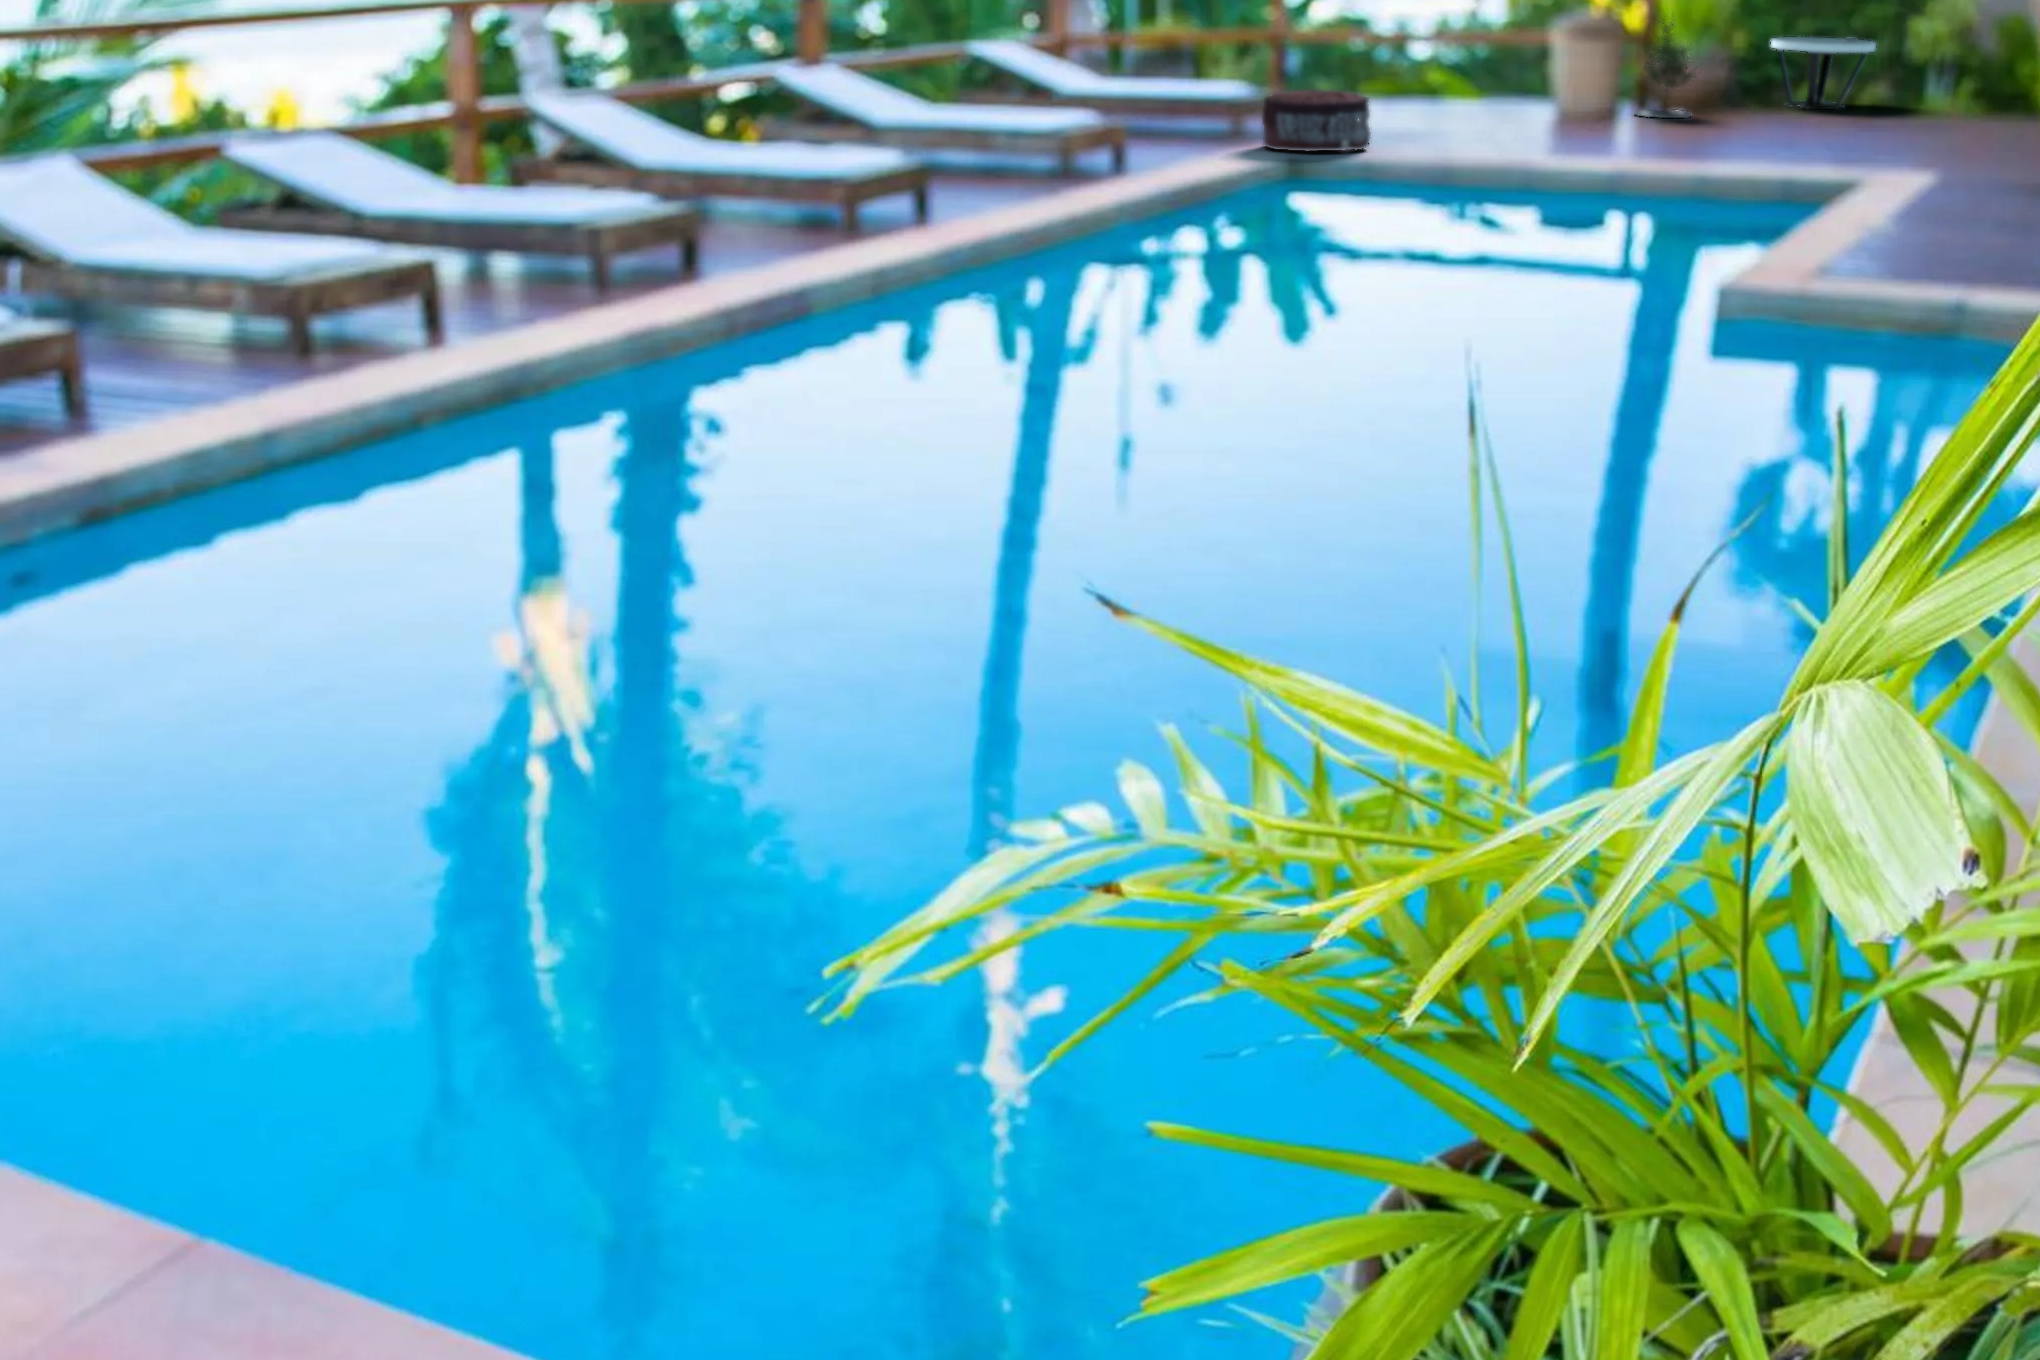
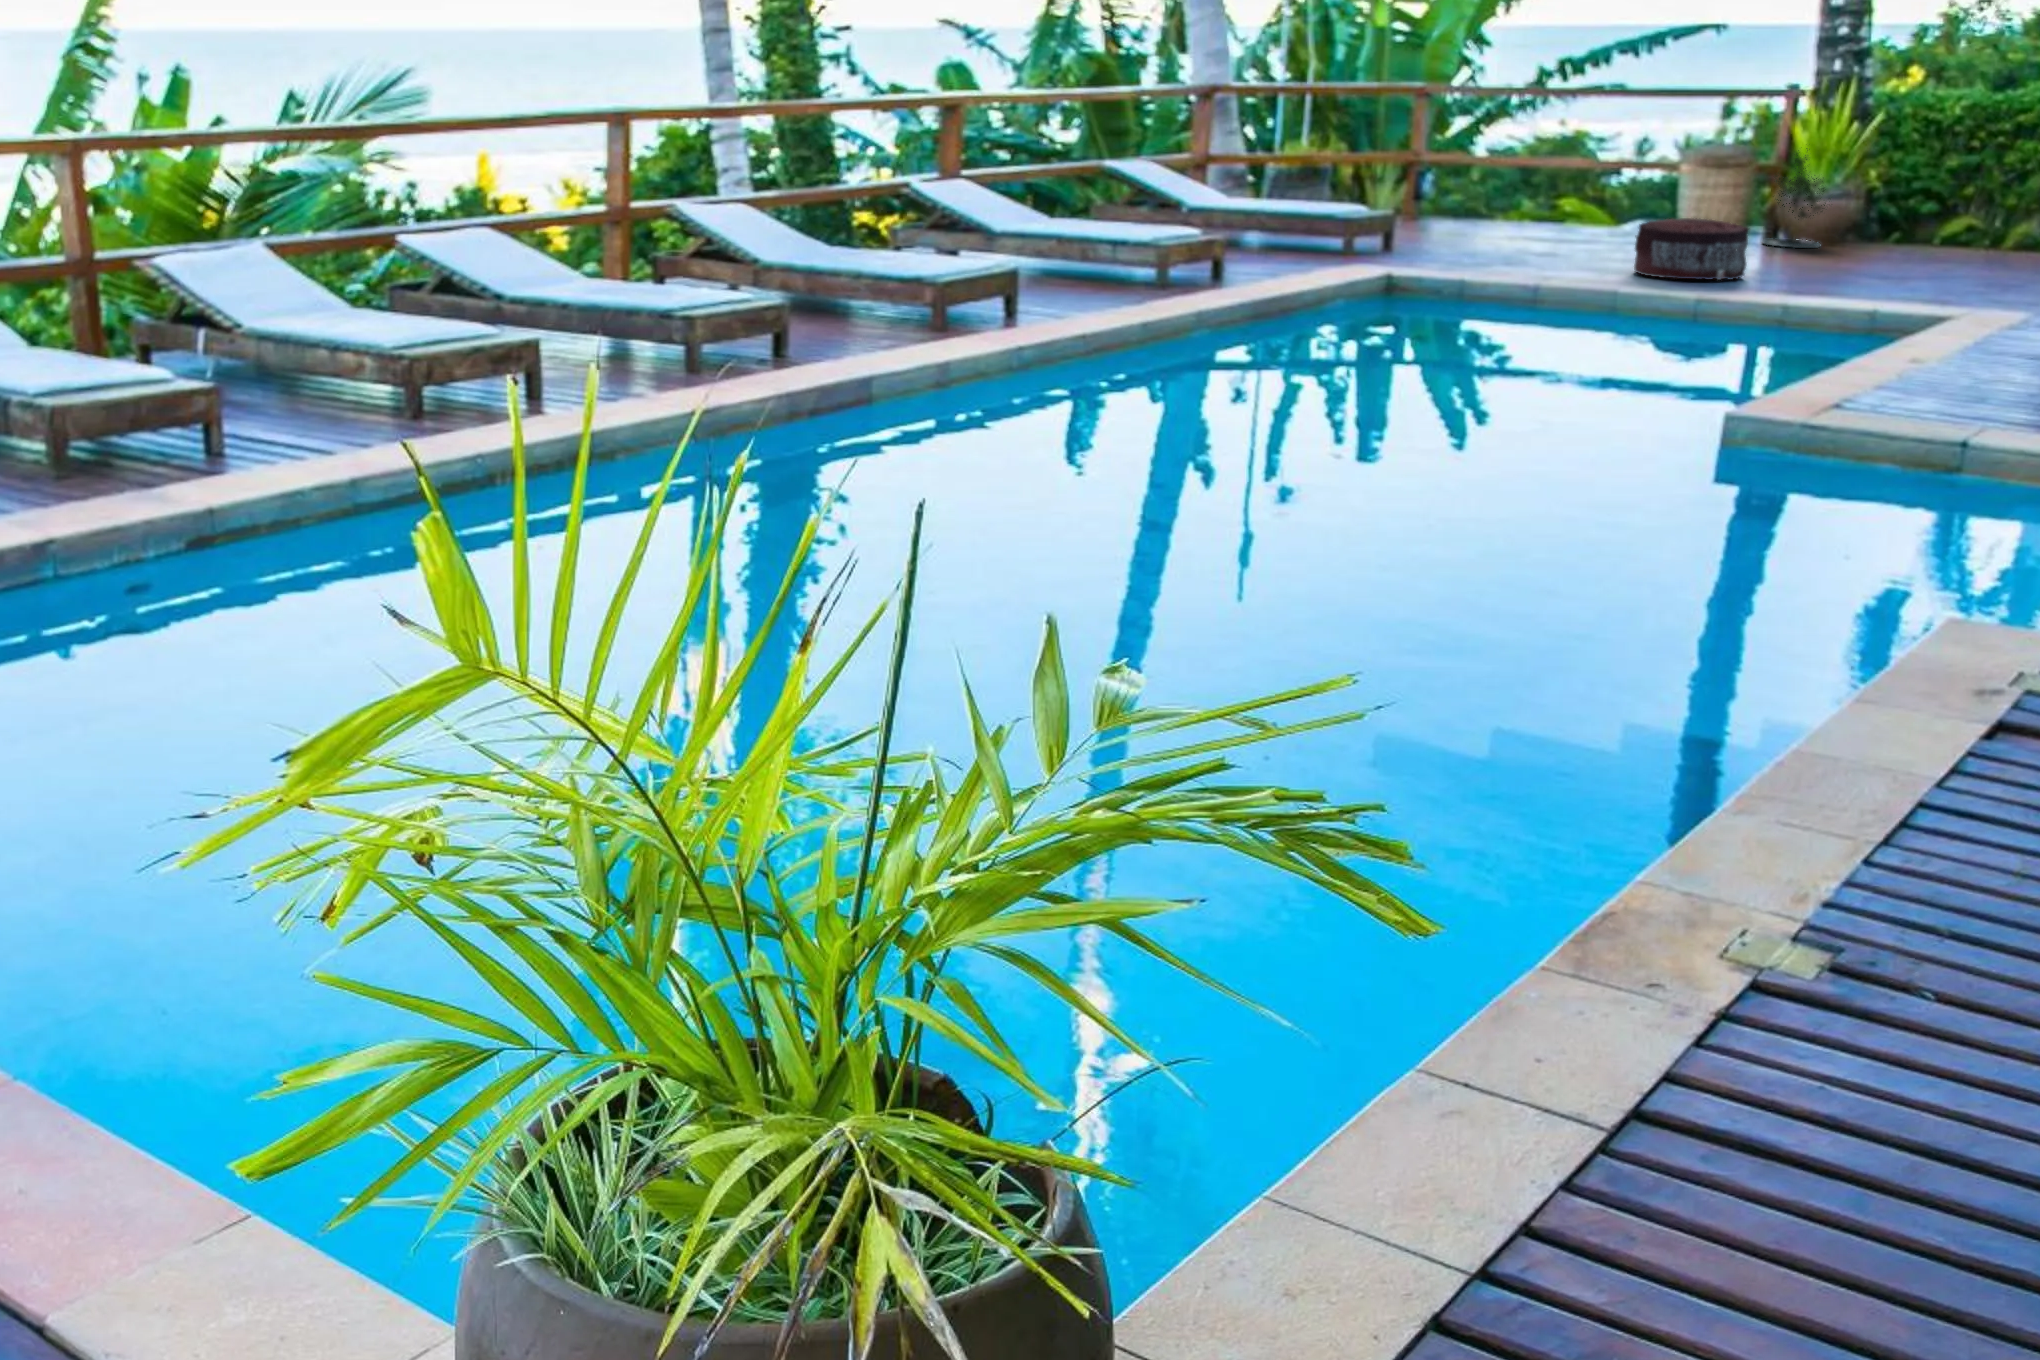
side table: present [1771,37,1876,109] -> none [1914,172,2024,244]
pouf: present [1262,89,1370,151] -> present [1634,218,1748,280]

